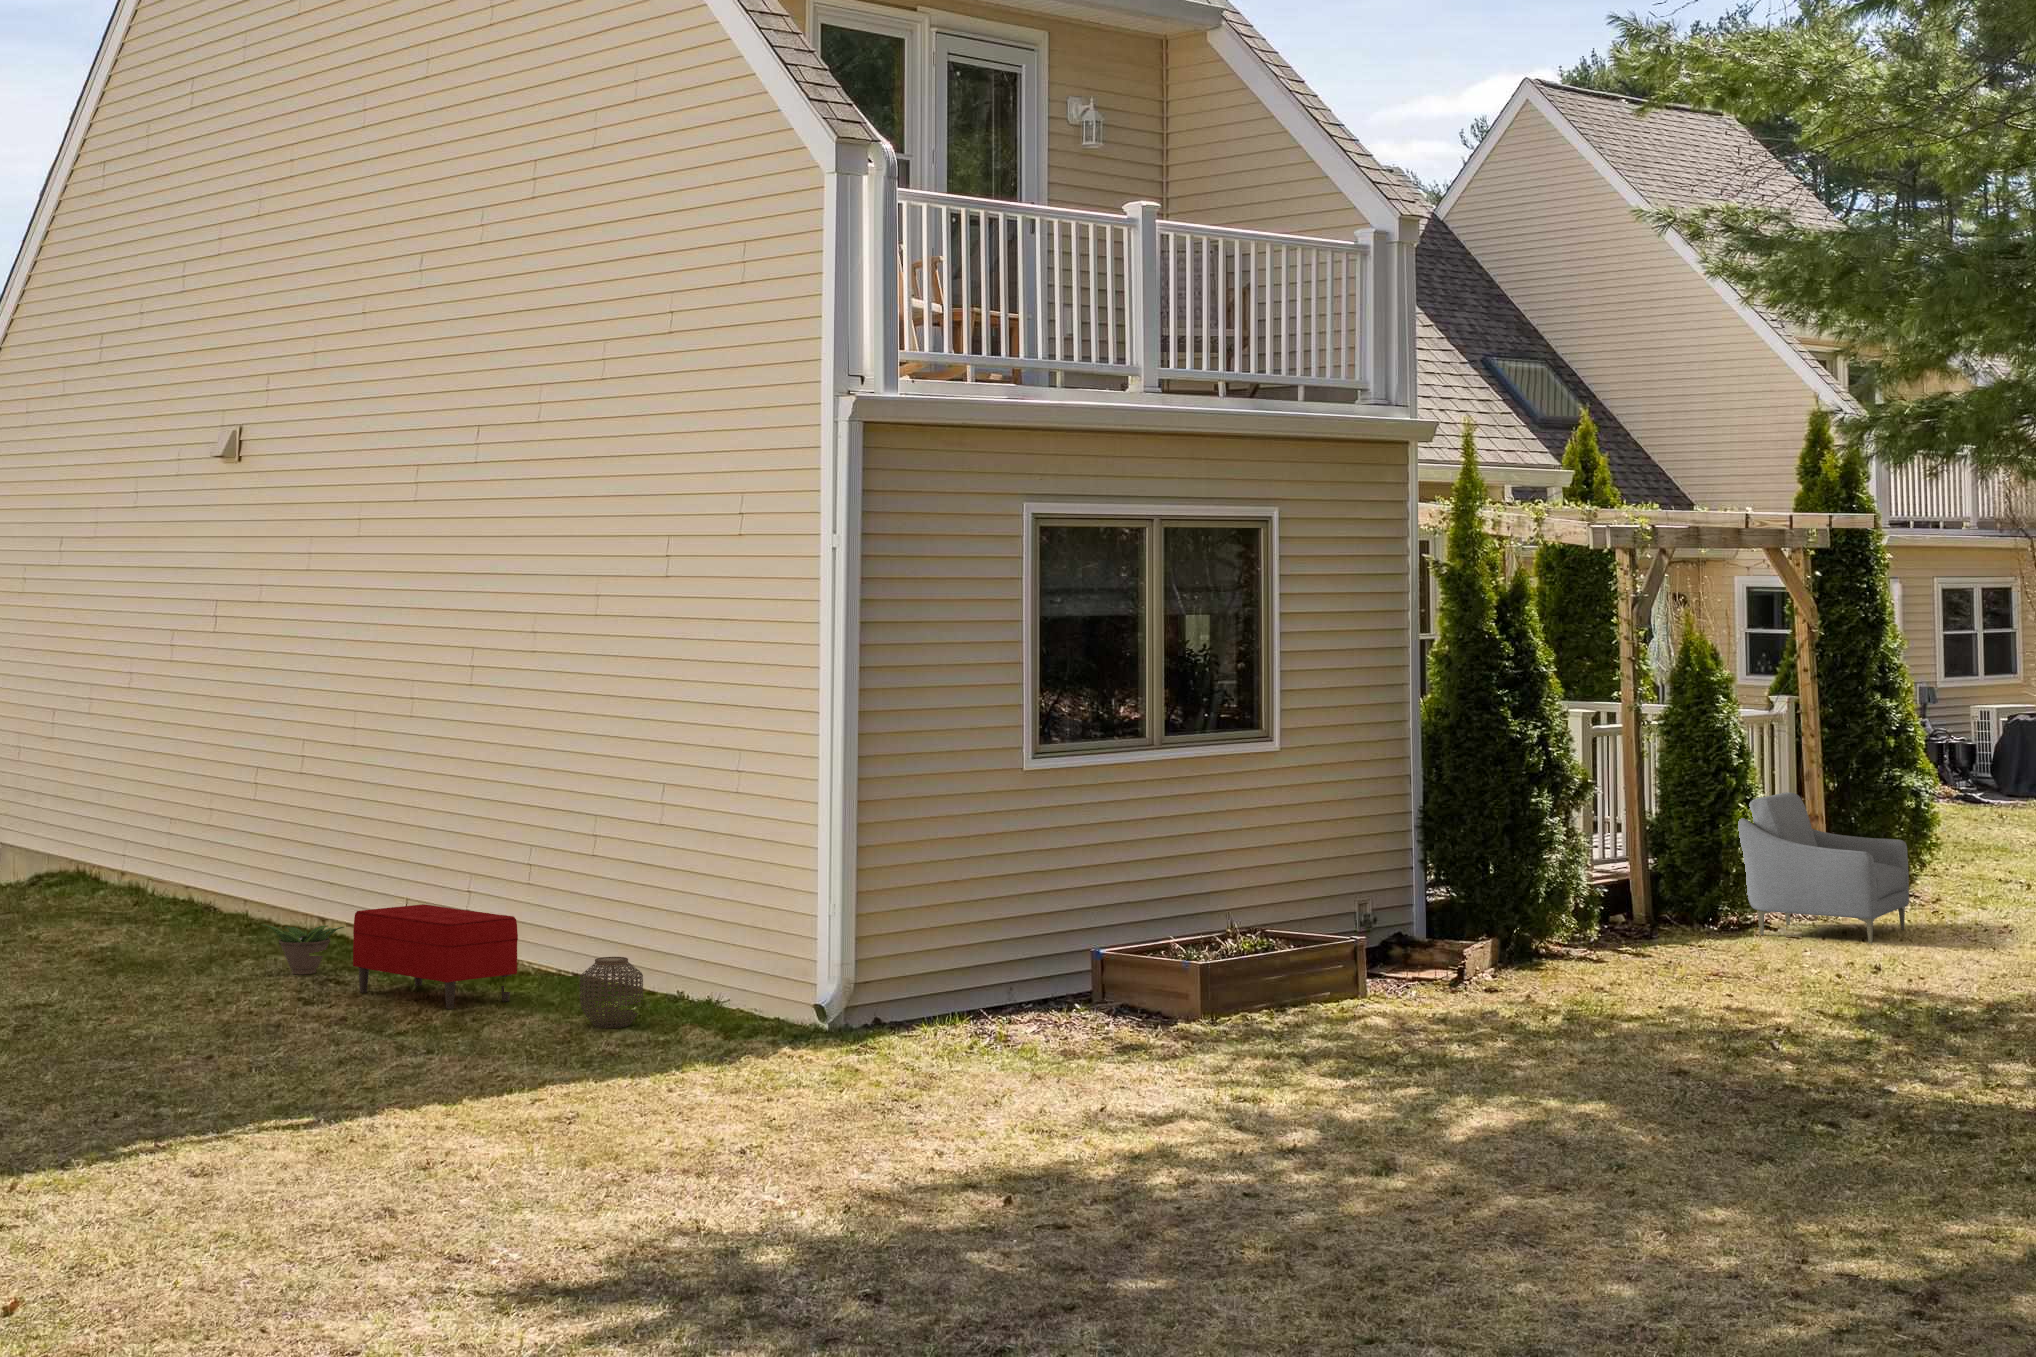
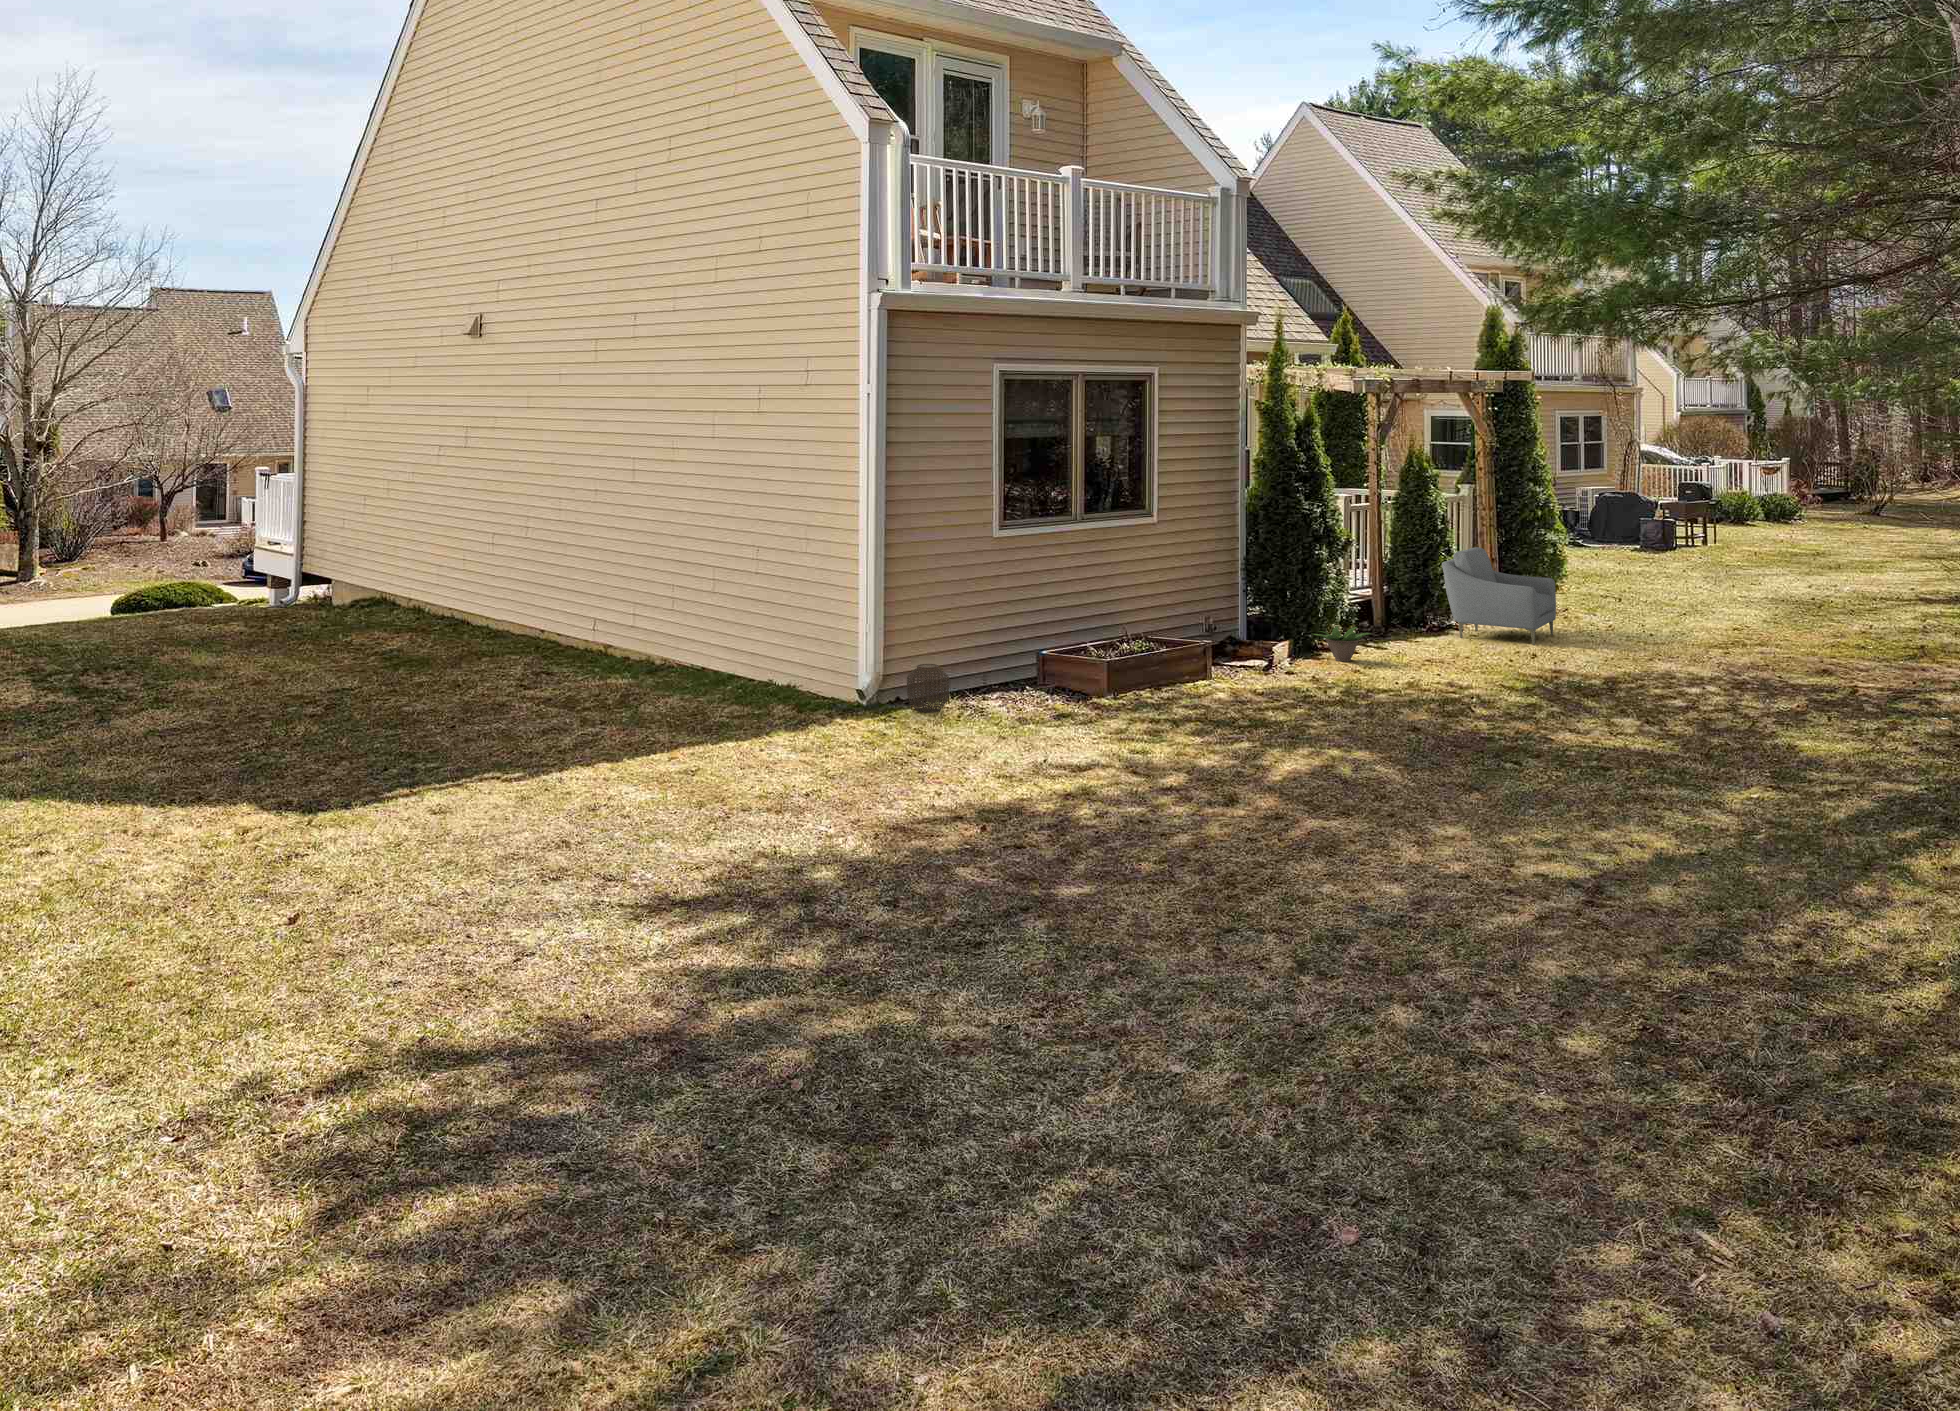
bench: present [353,904,518,1009] -> none [571,614,673,681]
decorative plant: present [263,925,344,974] -> present [1314,626,1371,662]
woven basket: present [580,957,643,1028] -> present [907,664,949,712]

